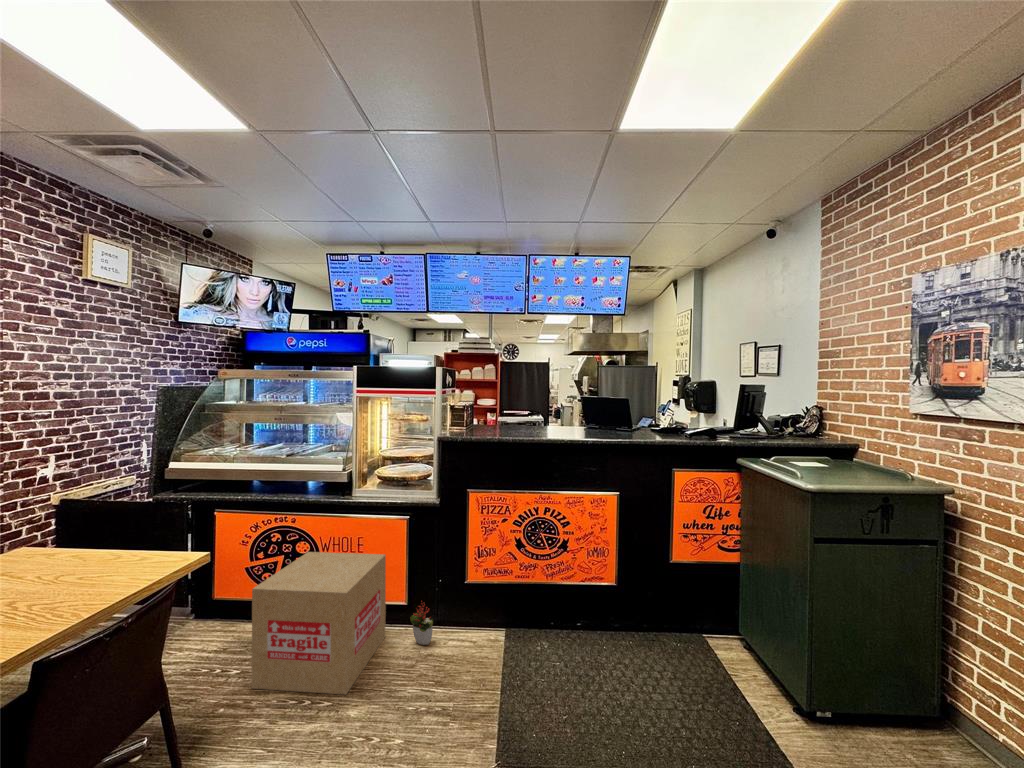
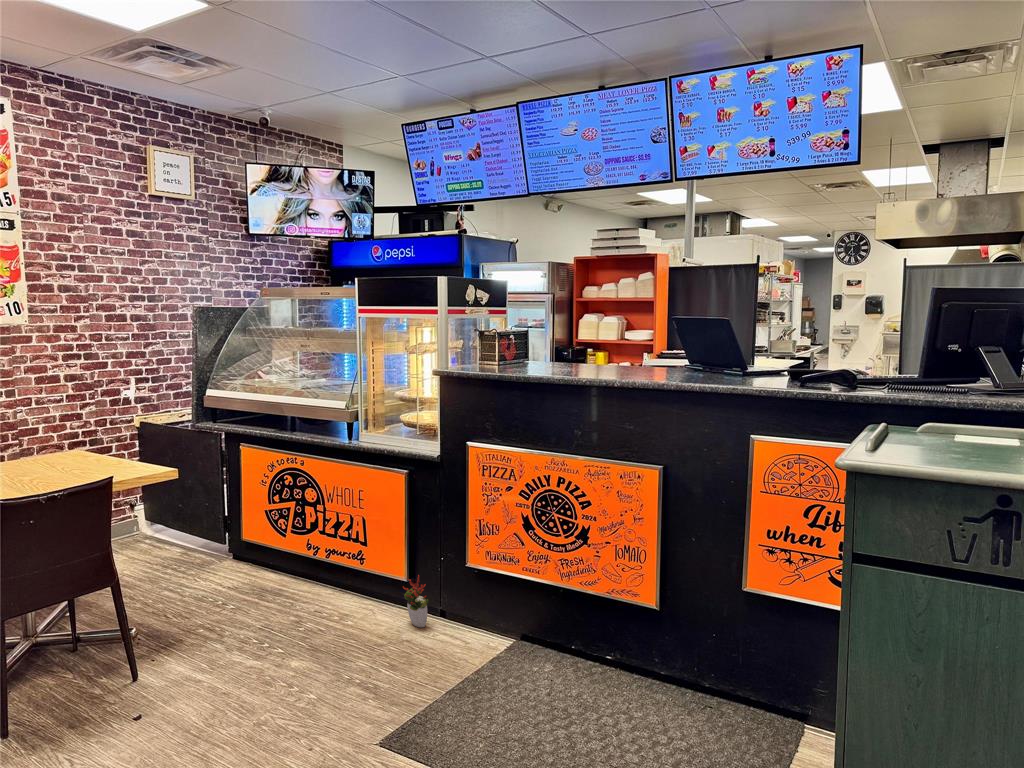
cardboard box: present [251,552,386,695] -> none [234,501,386,651]

